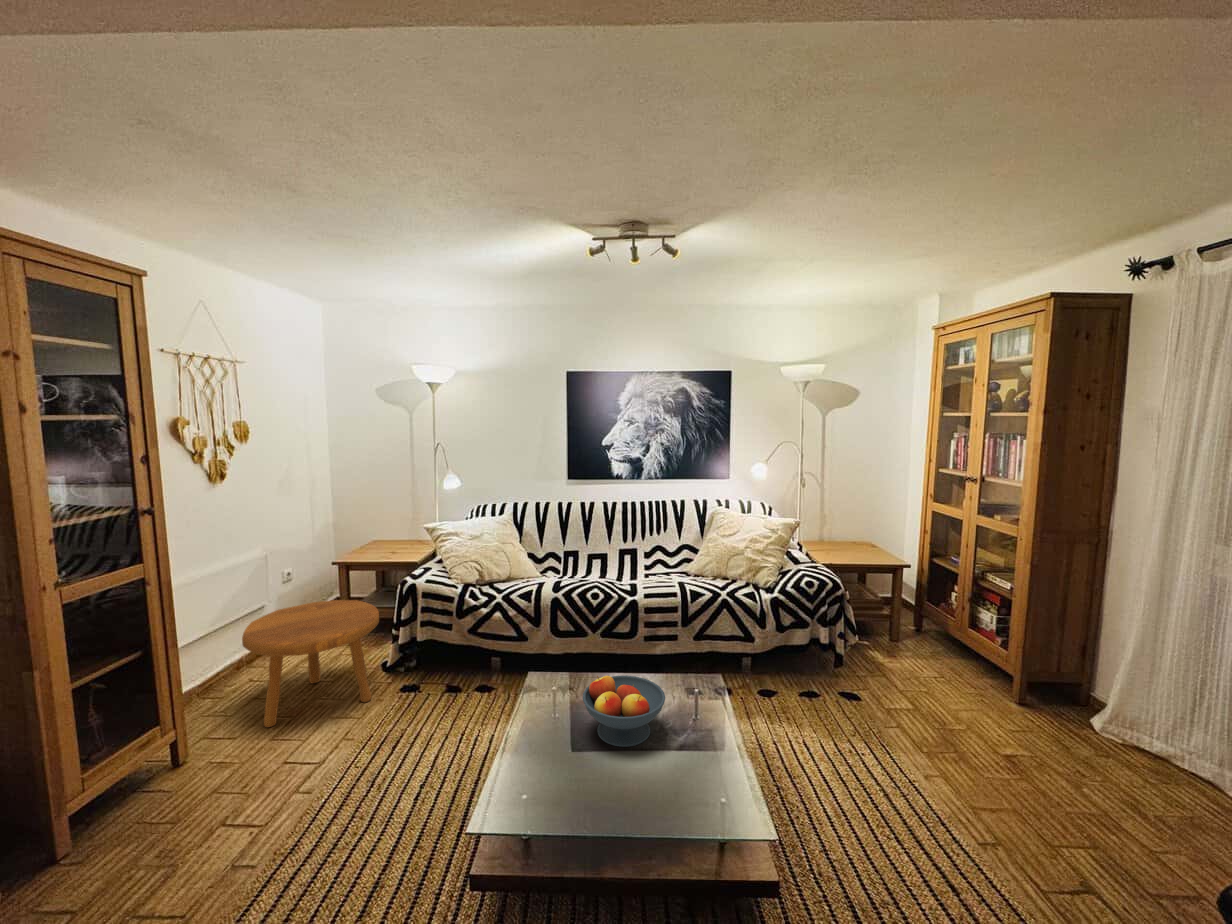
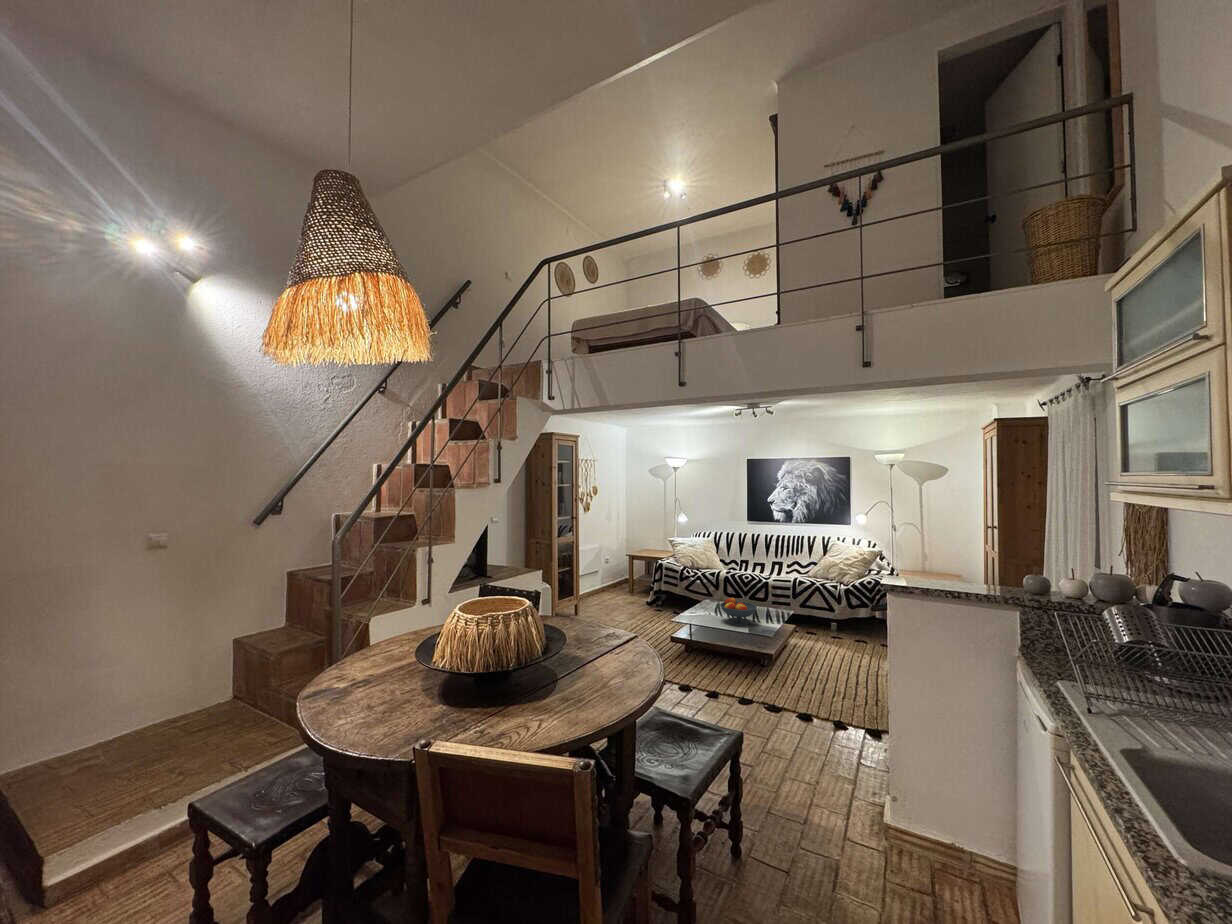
footstool: present [242,600,379,727] -> none [595,567,645,612]

